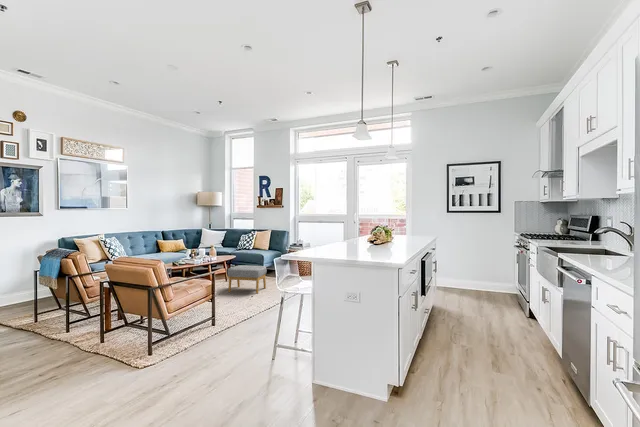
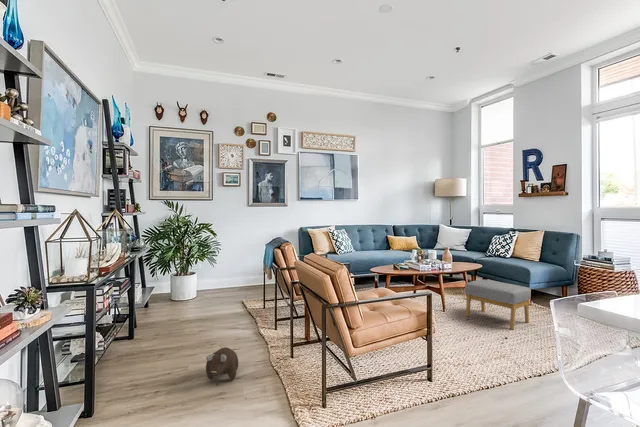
plush toy: none [17,349,54,380] -> present [206,347,238,380]

